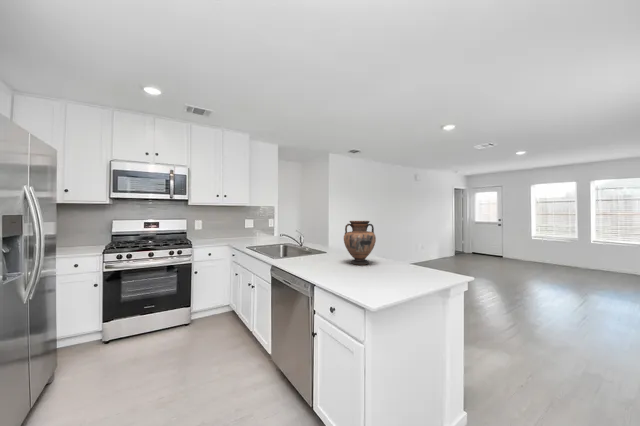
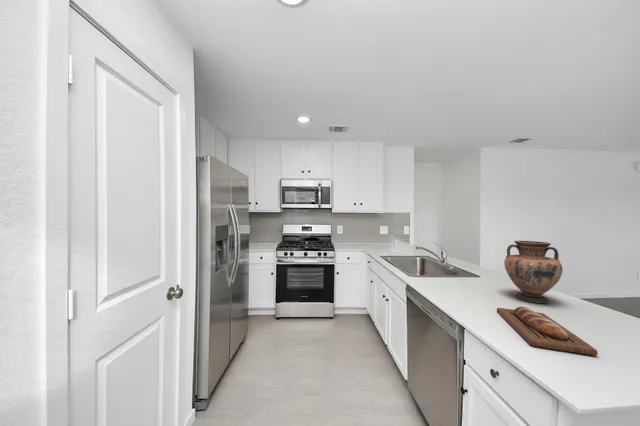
bread loaf: none [338,266,387,287] -> present [497,306,598,356]

